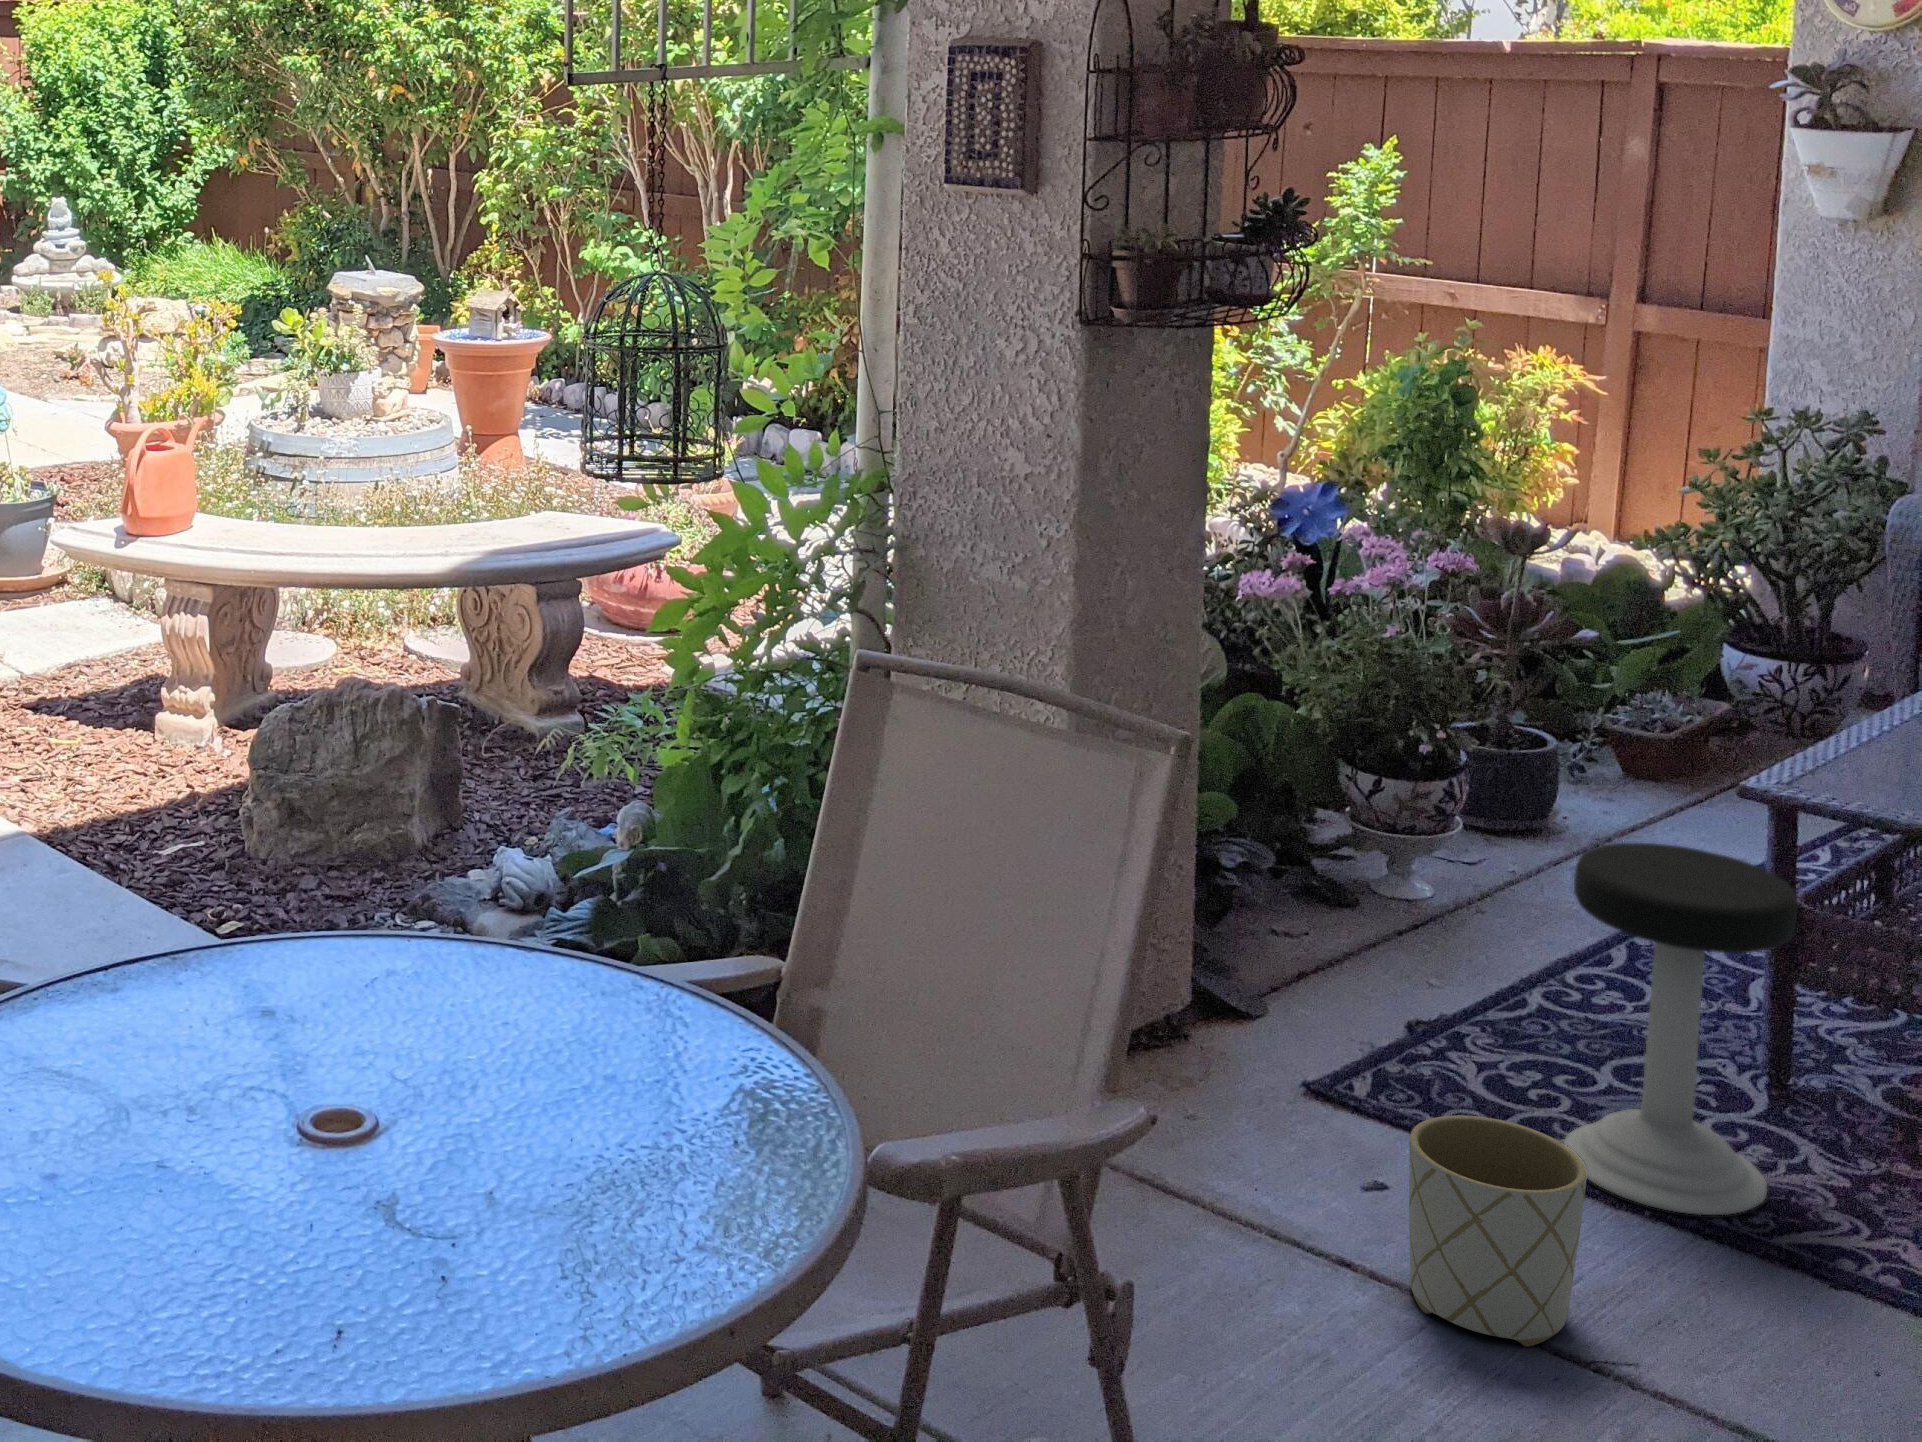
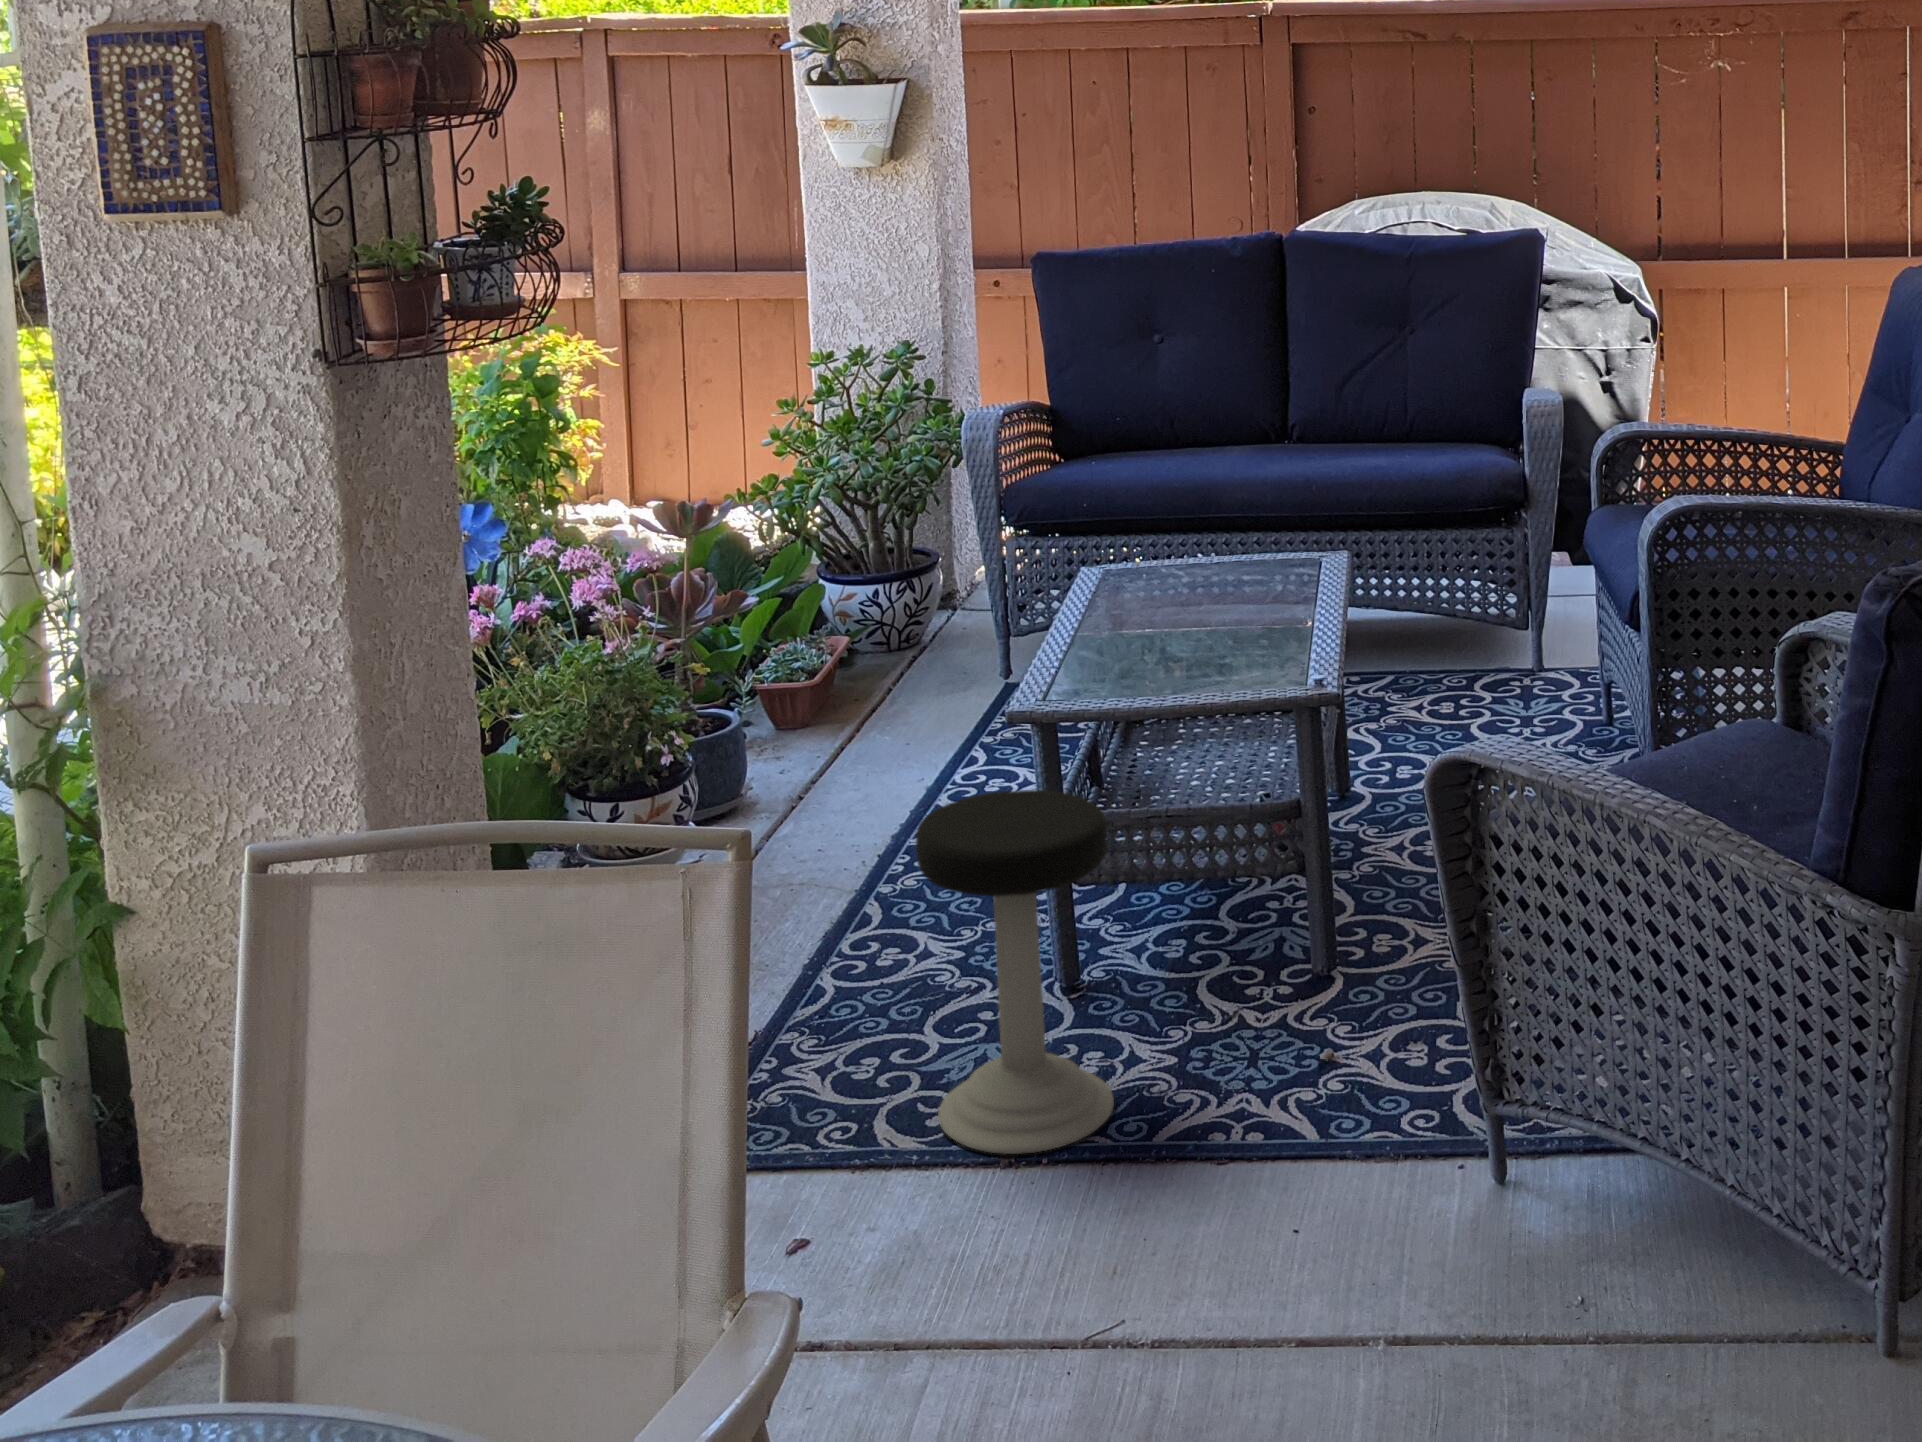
planter: present [1409,1115,1587,1346] -> none [875,1128,1043,1365]

